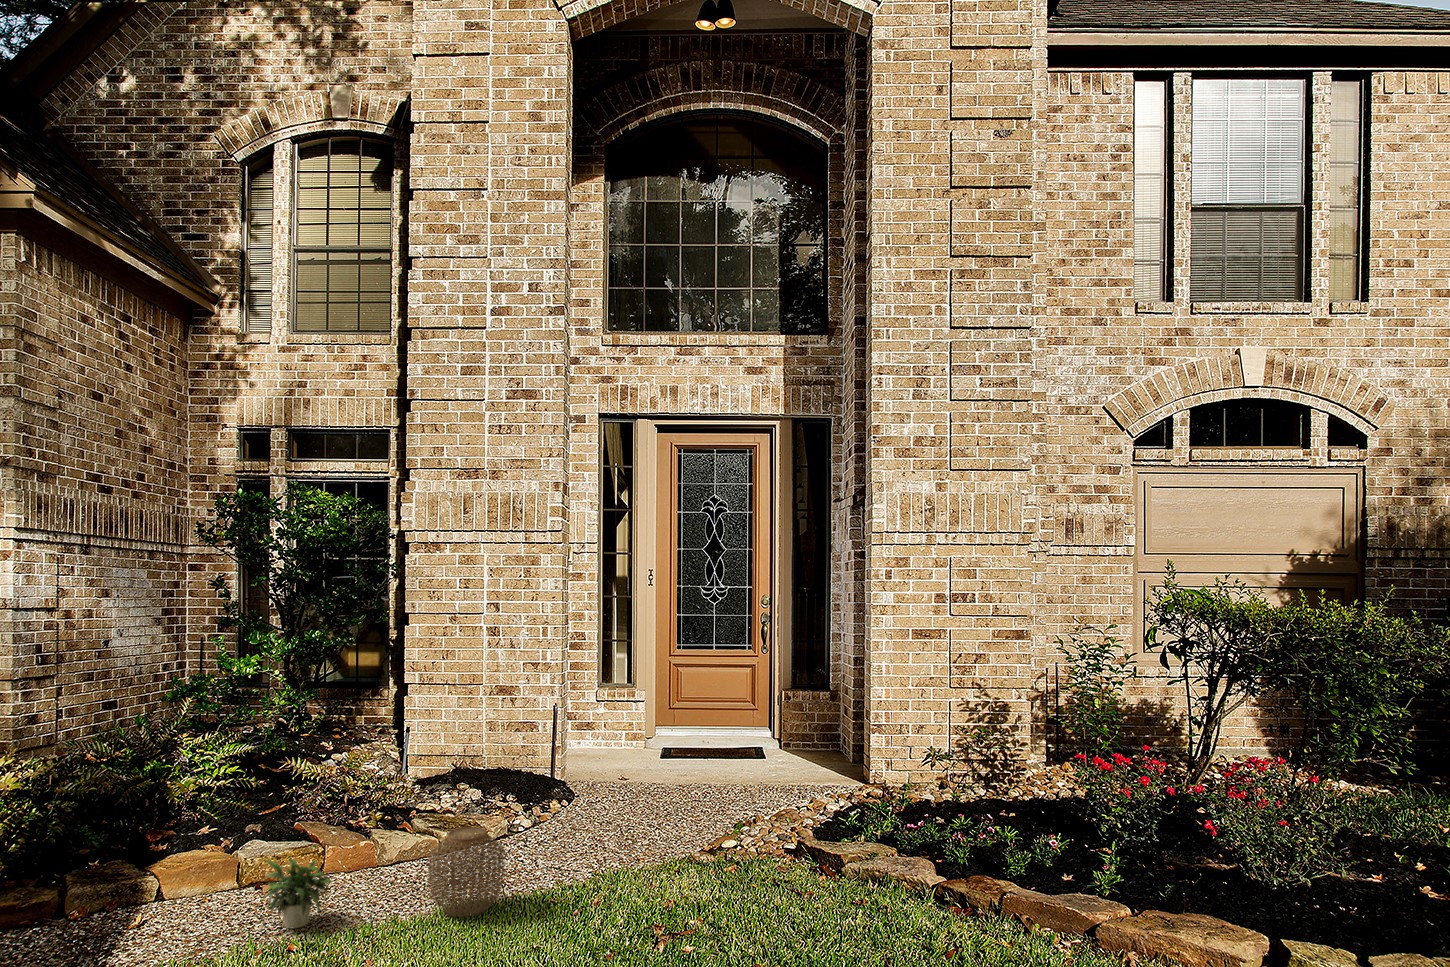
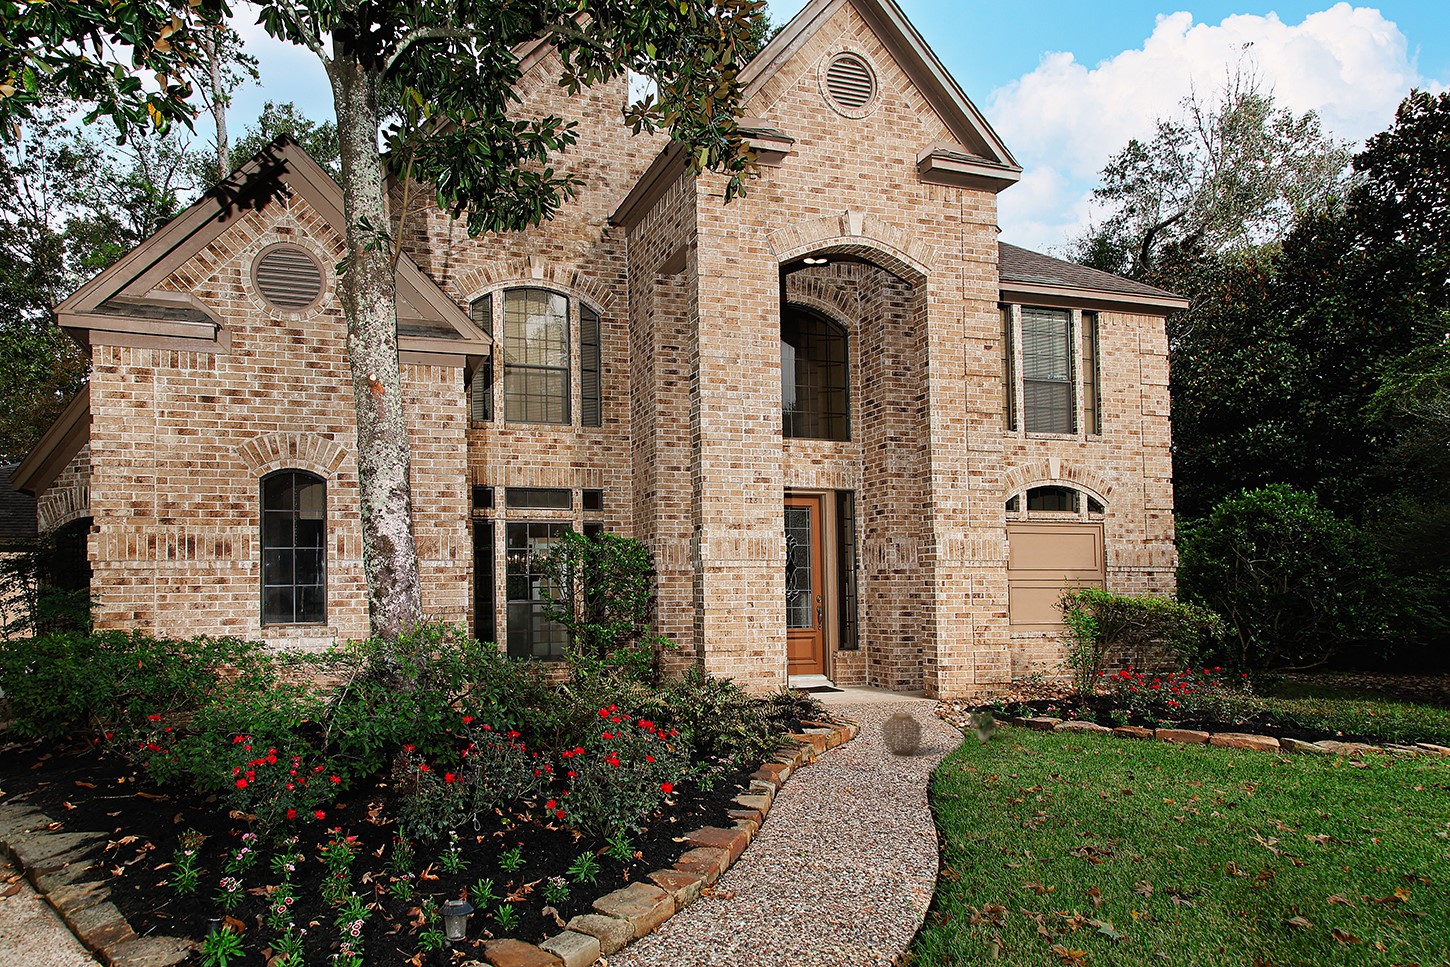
potted plant: present [264,856,331,928] -> present [968,711,997,740]

